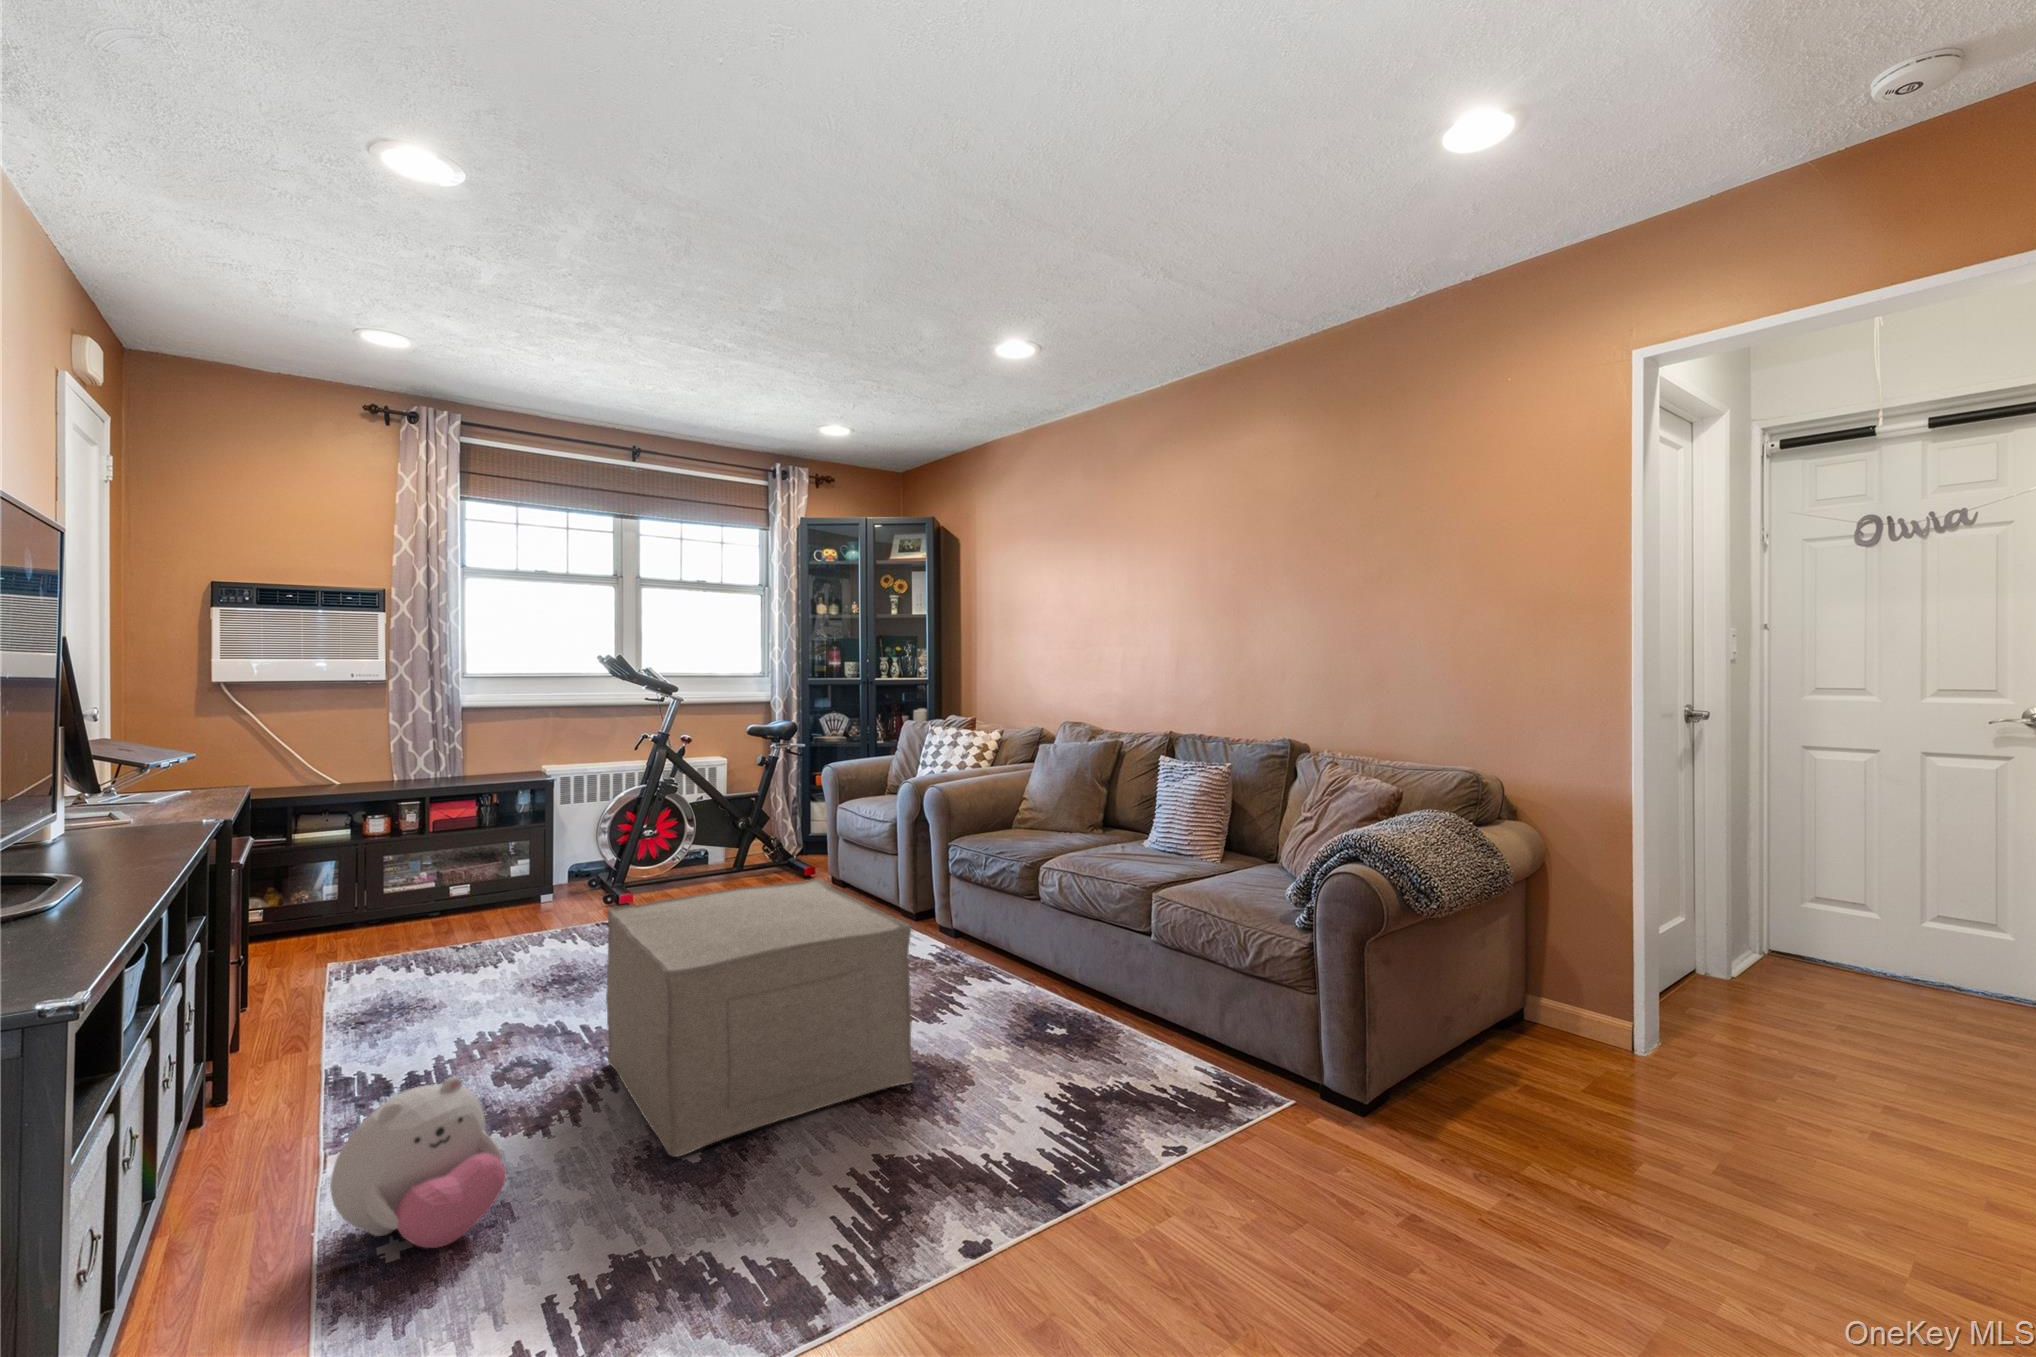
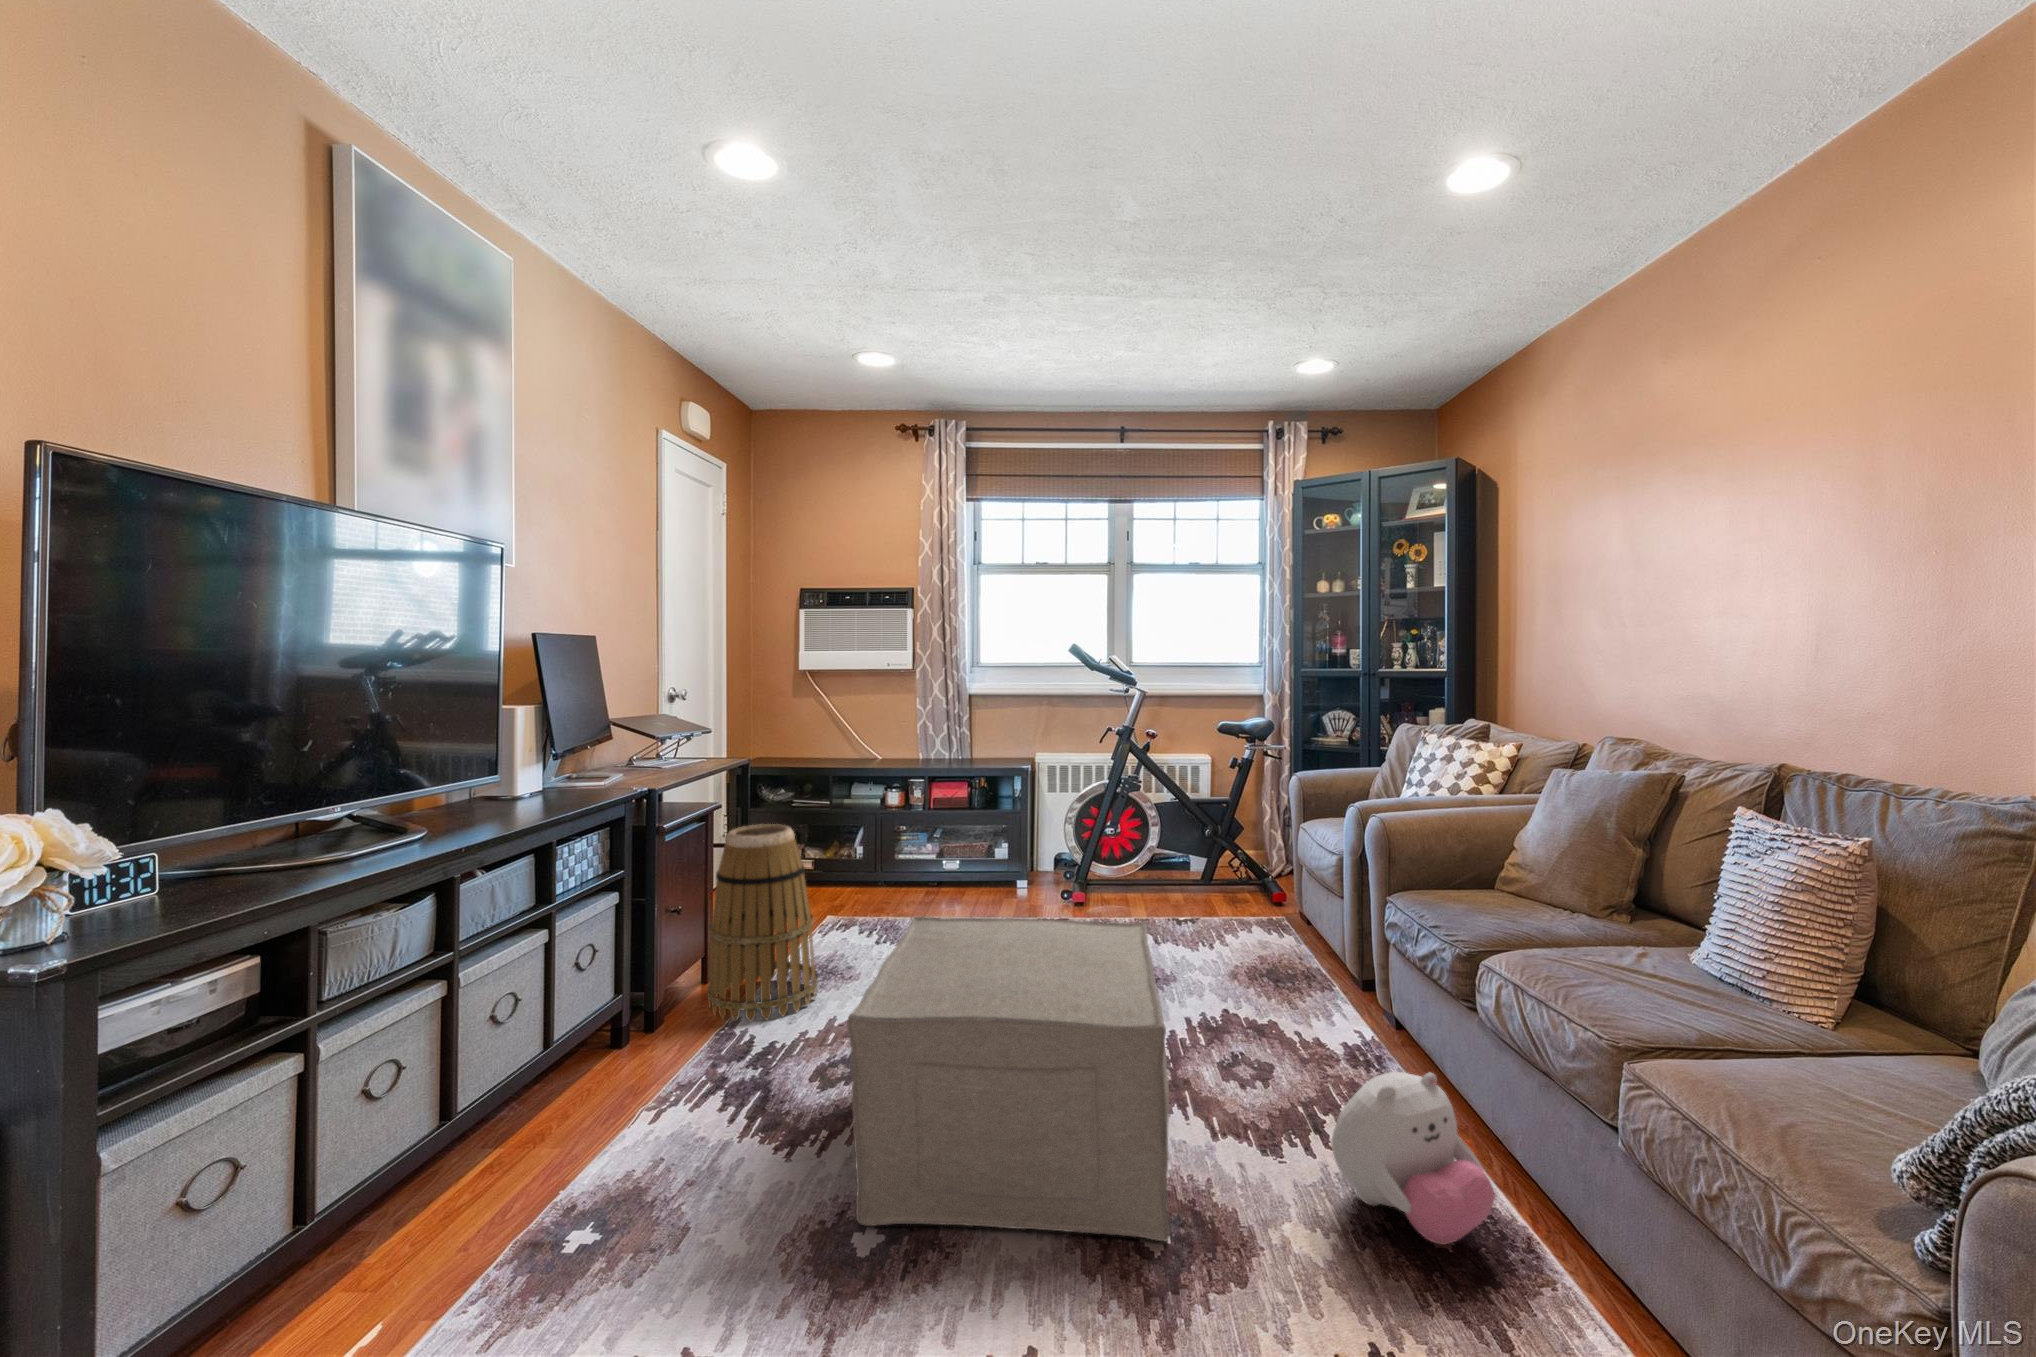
basket: none [256,853,416,1089] -> present [707,824,818,1022]
plush toy: present [330,1077,506,1248] -> present [1332,1072,1495,1244]

